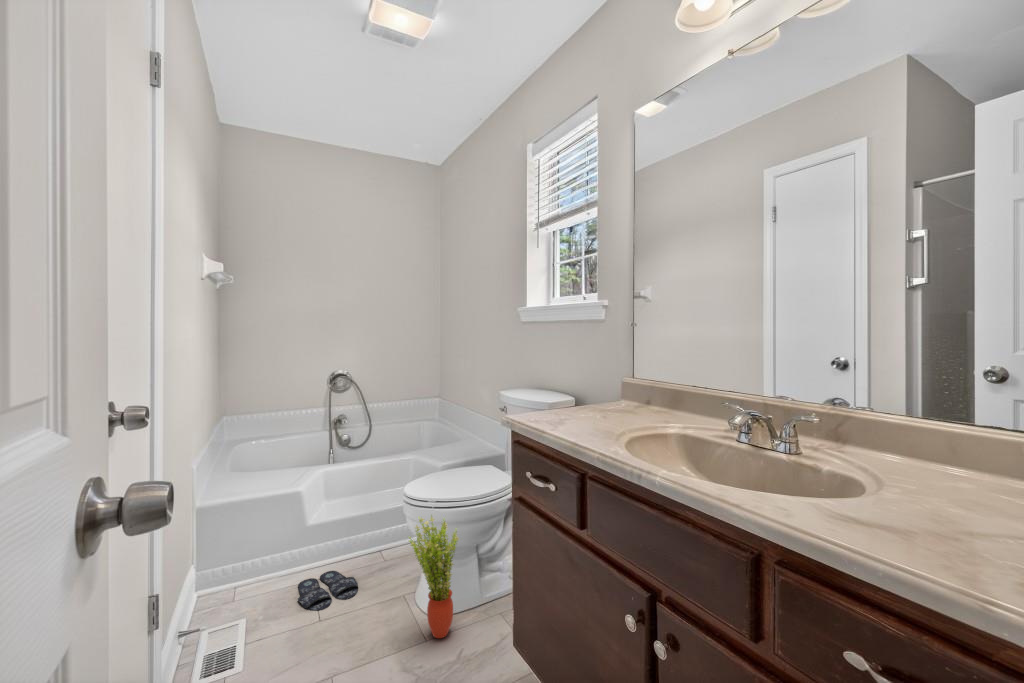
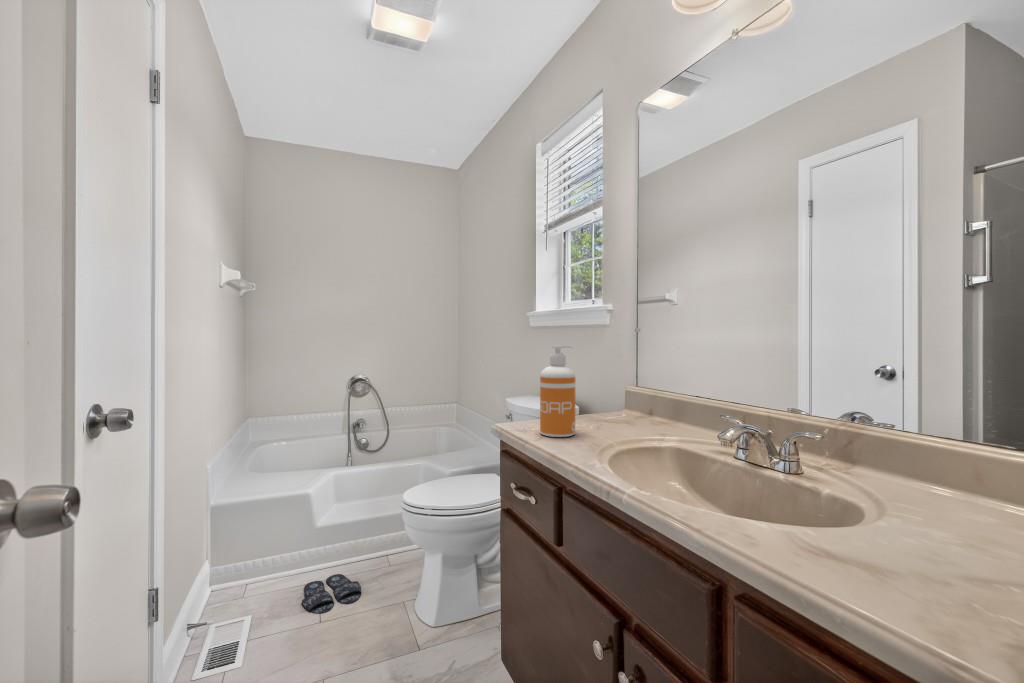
soap dispenser: none [553,340,587,427] -> present [540,346,575,437]
potted plant: present [409,516,459,638] -> none [402,523,454,650]

